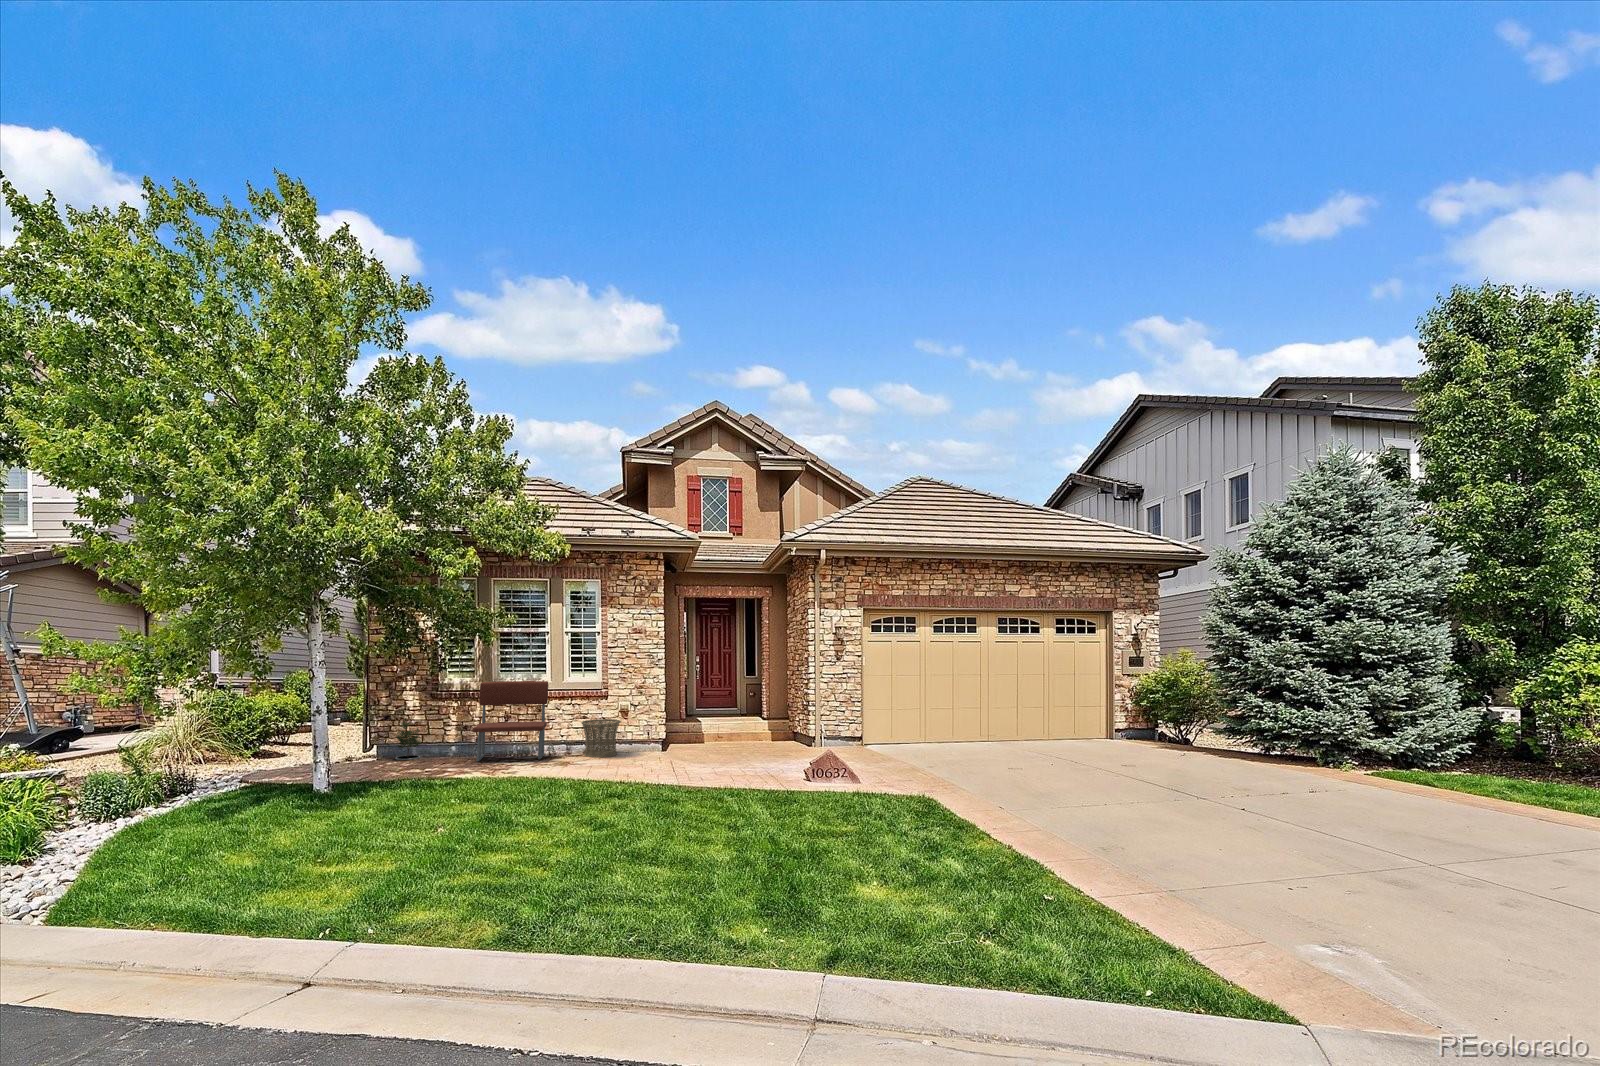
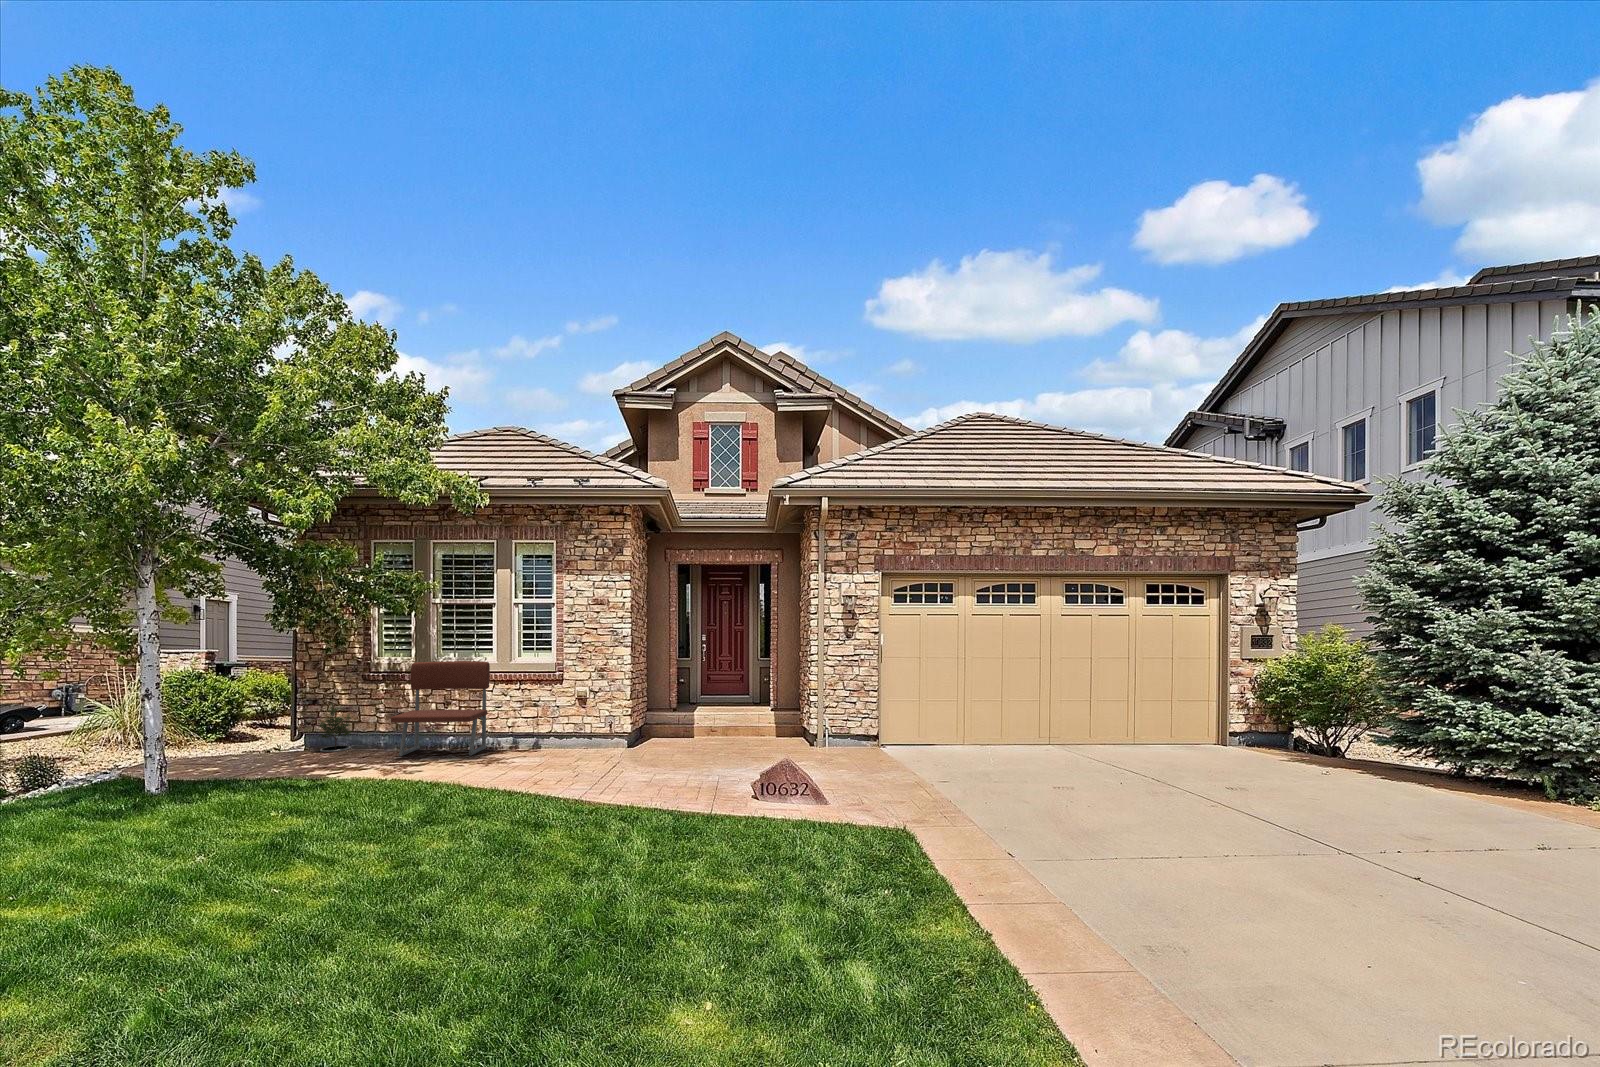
basket: present [581,719,621,757] -> none [524,707,573,755]

